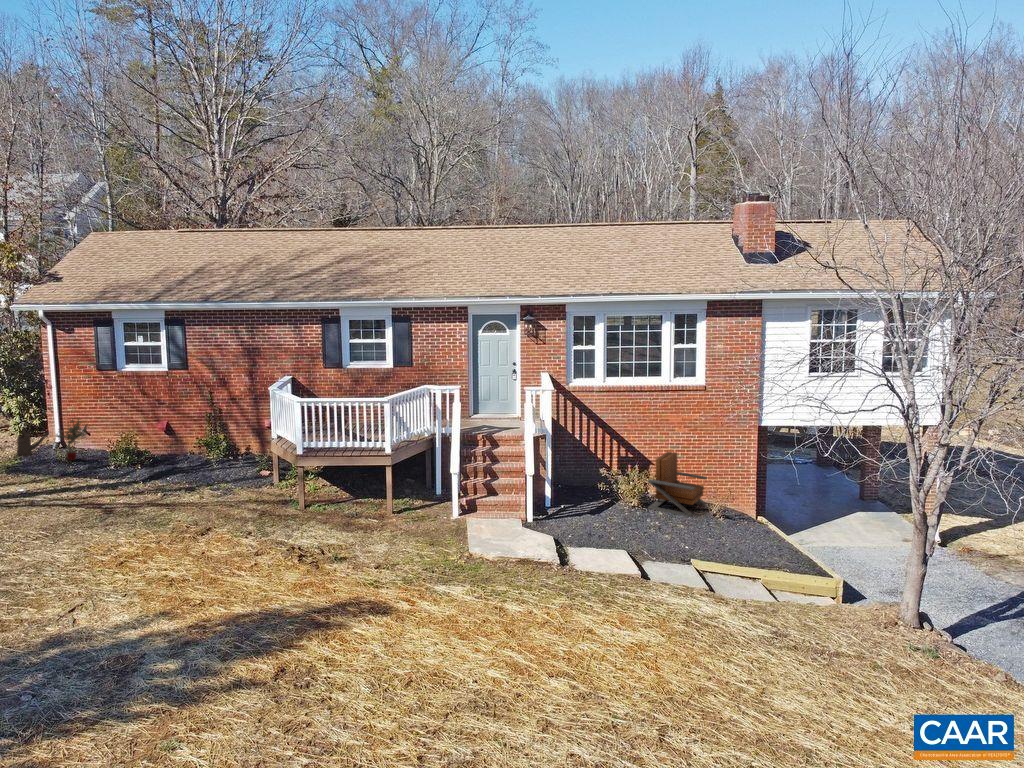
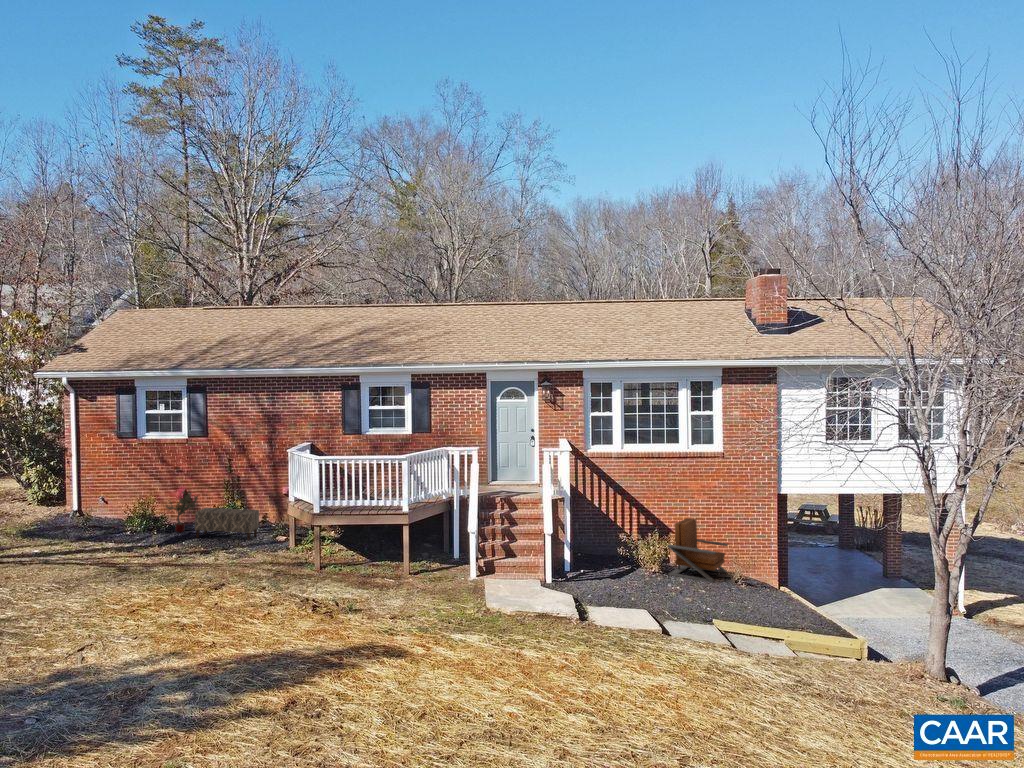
potted tree: present [56,418,87,461] -> present [166,490,198,533]
watering can: present [17,429,48,456] -> none [31,496,68,523]
bench: none [179,441,243,475] -> present [195,508,260,541]

